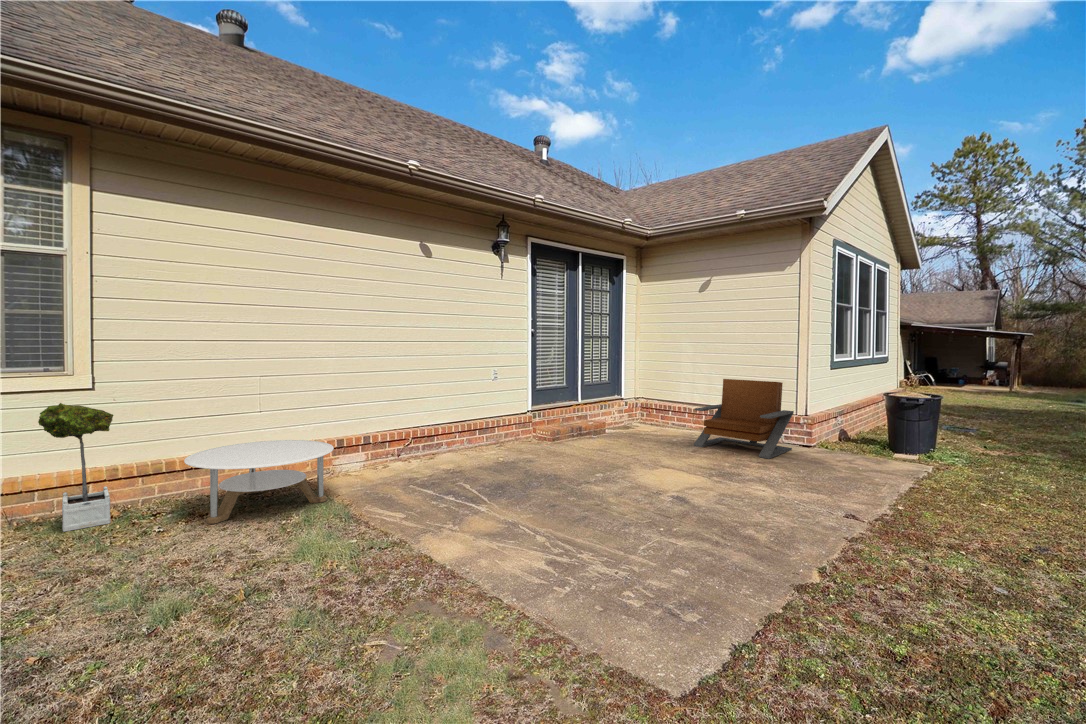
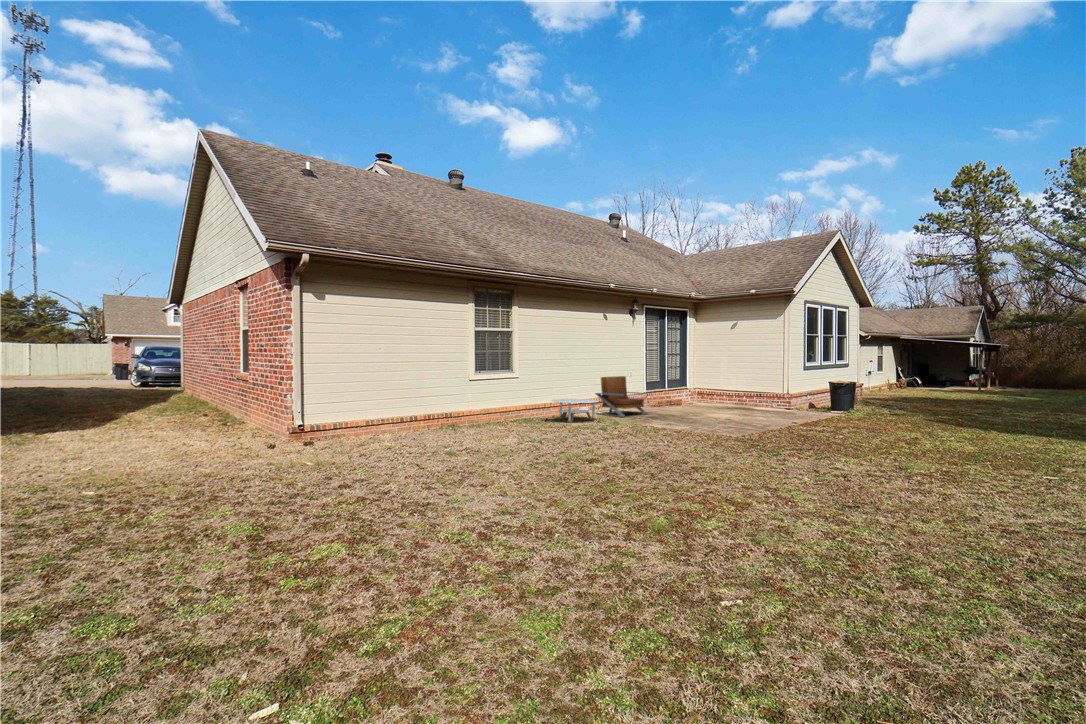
lounge chair: present [694,379,794,459] -> present [595,376,647,417]
potted tree: present [38,403,113,532] -> none [516,380,536,423]

